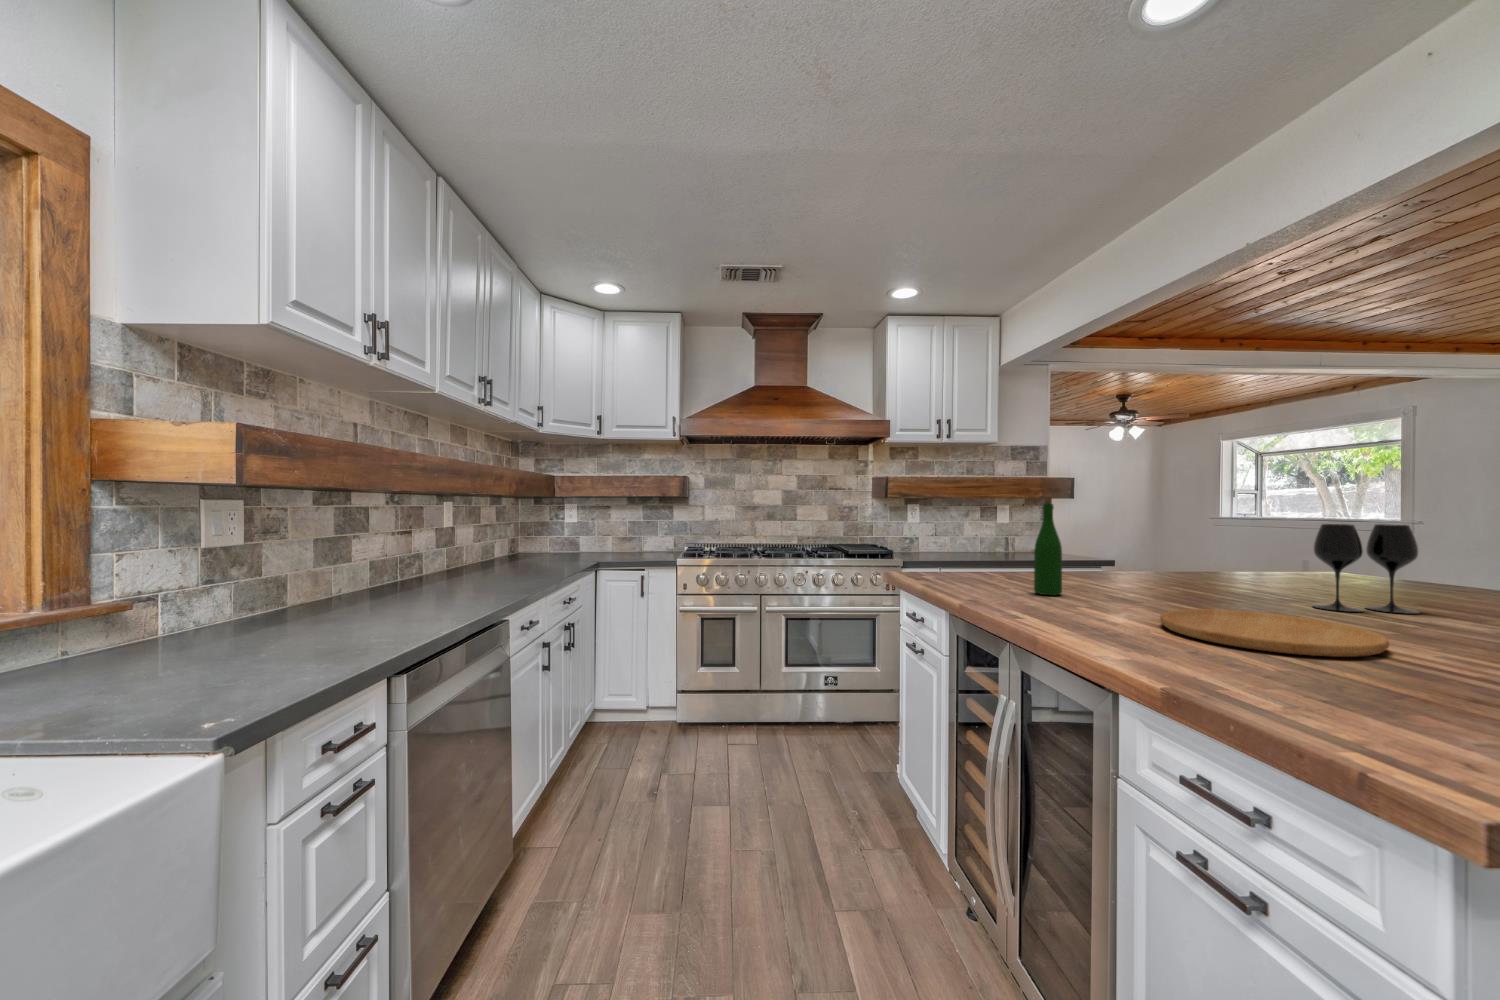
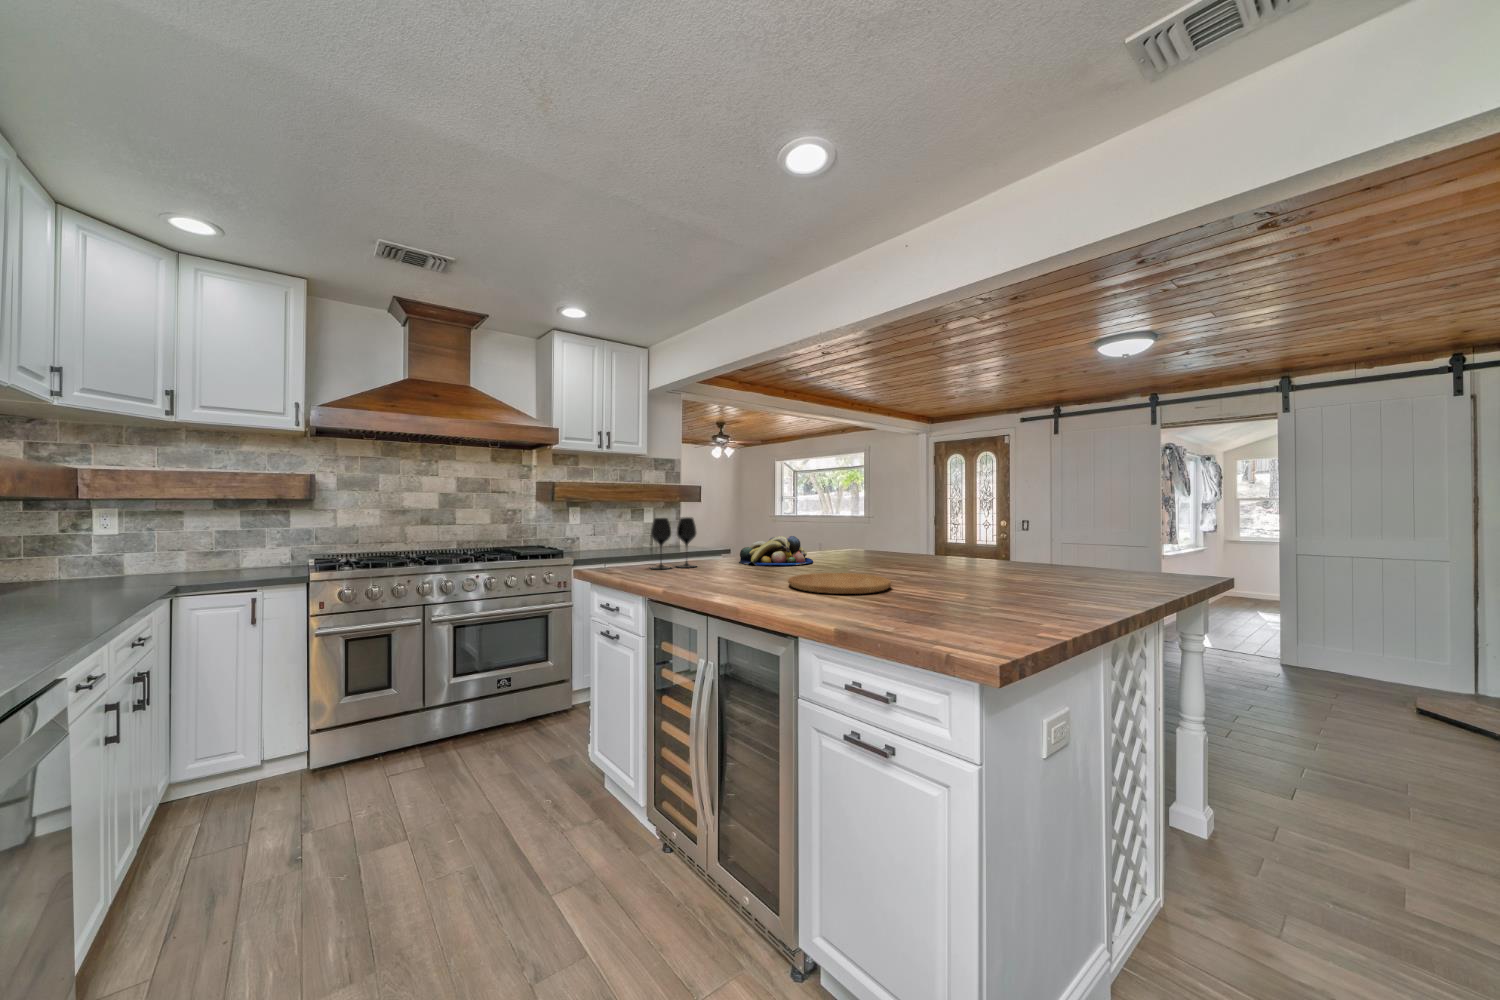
wine bottle: present [1034,495,1062,595] -> none [703,500,721,575]
wine glass: present [1313,524,1419,614] -> present [651,517,696,569]
fruit bowl: none [1103,549,1239,593] -> present [739,536,813,566]

